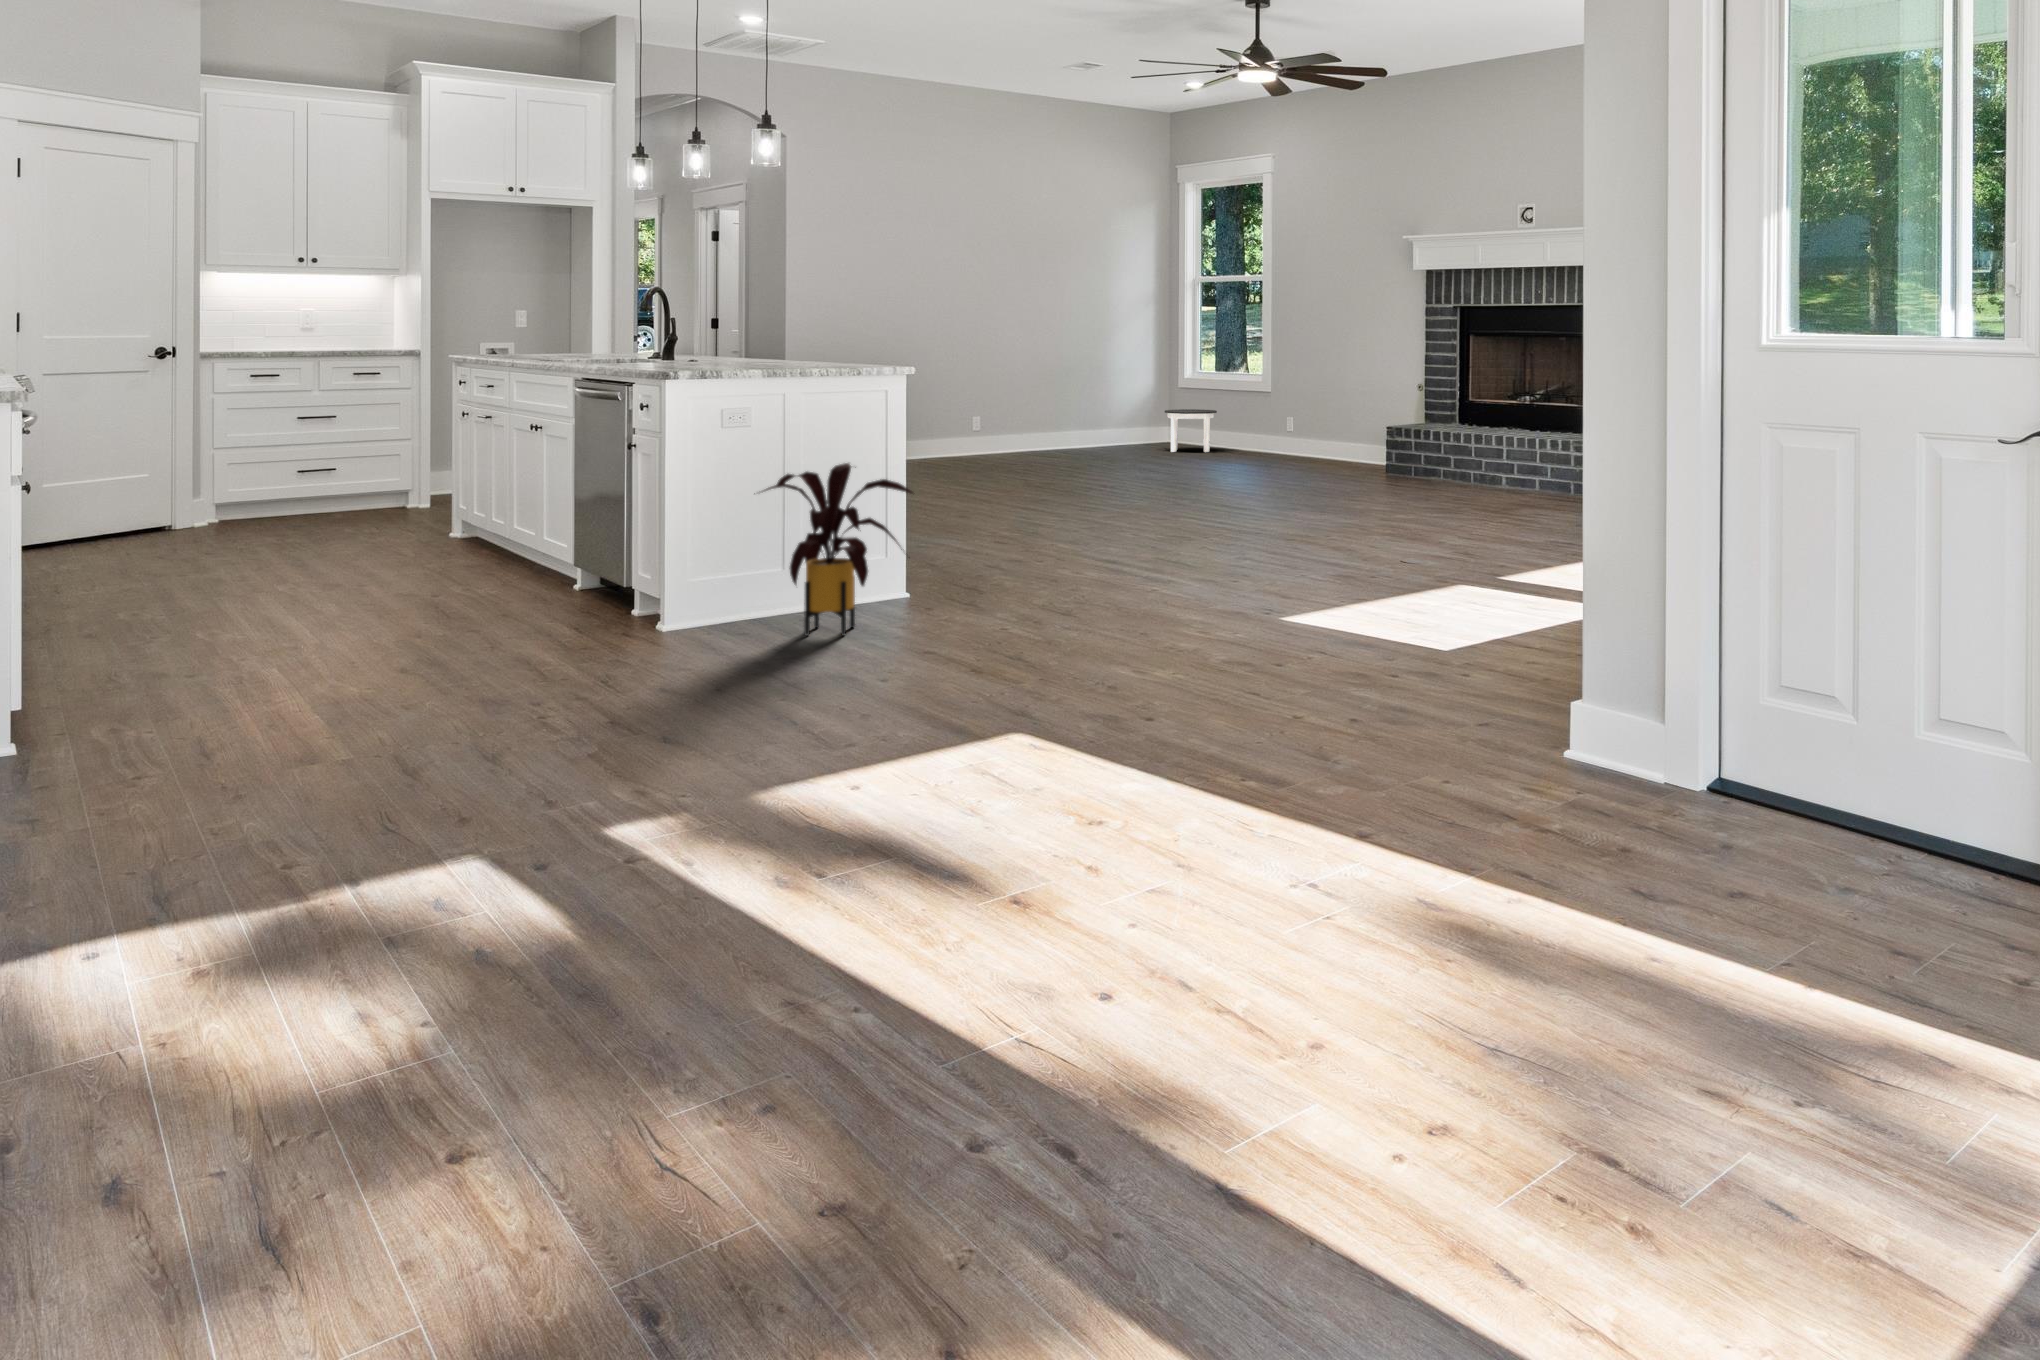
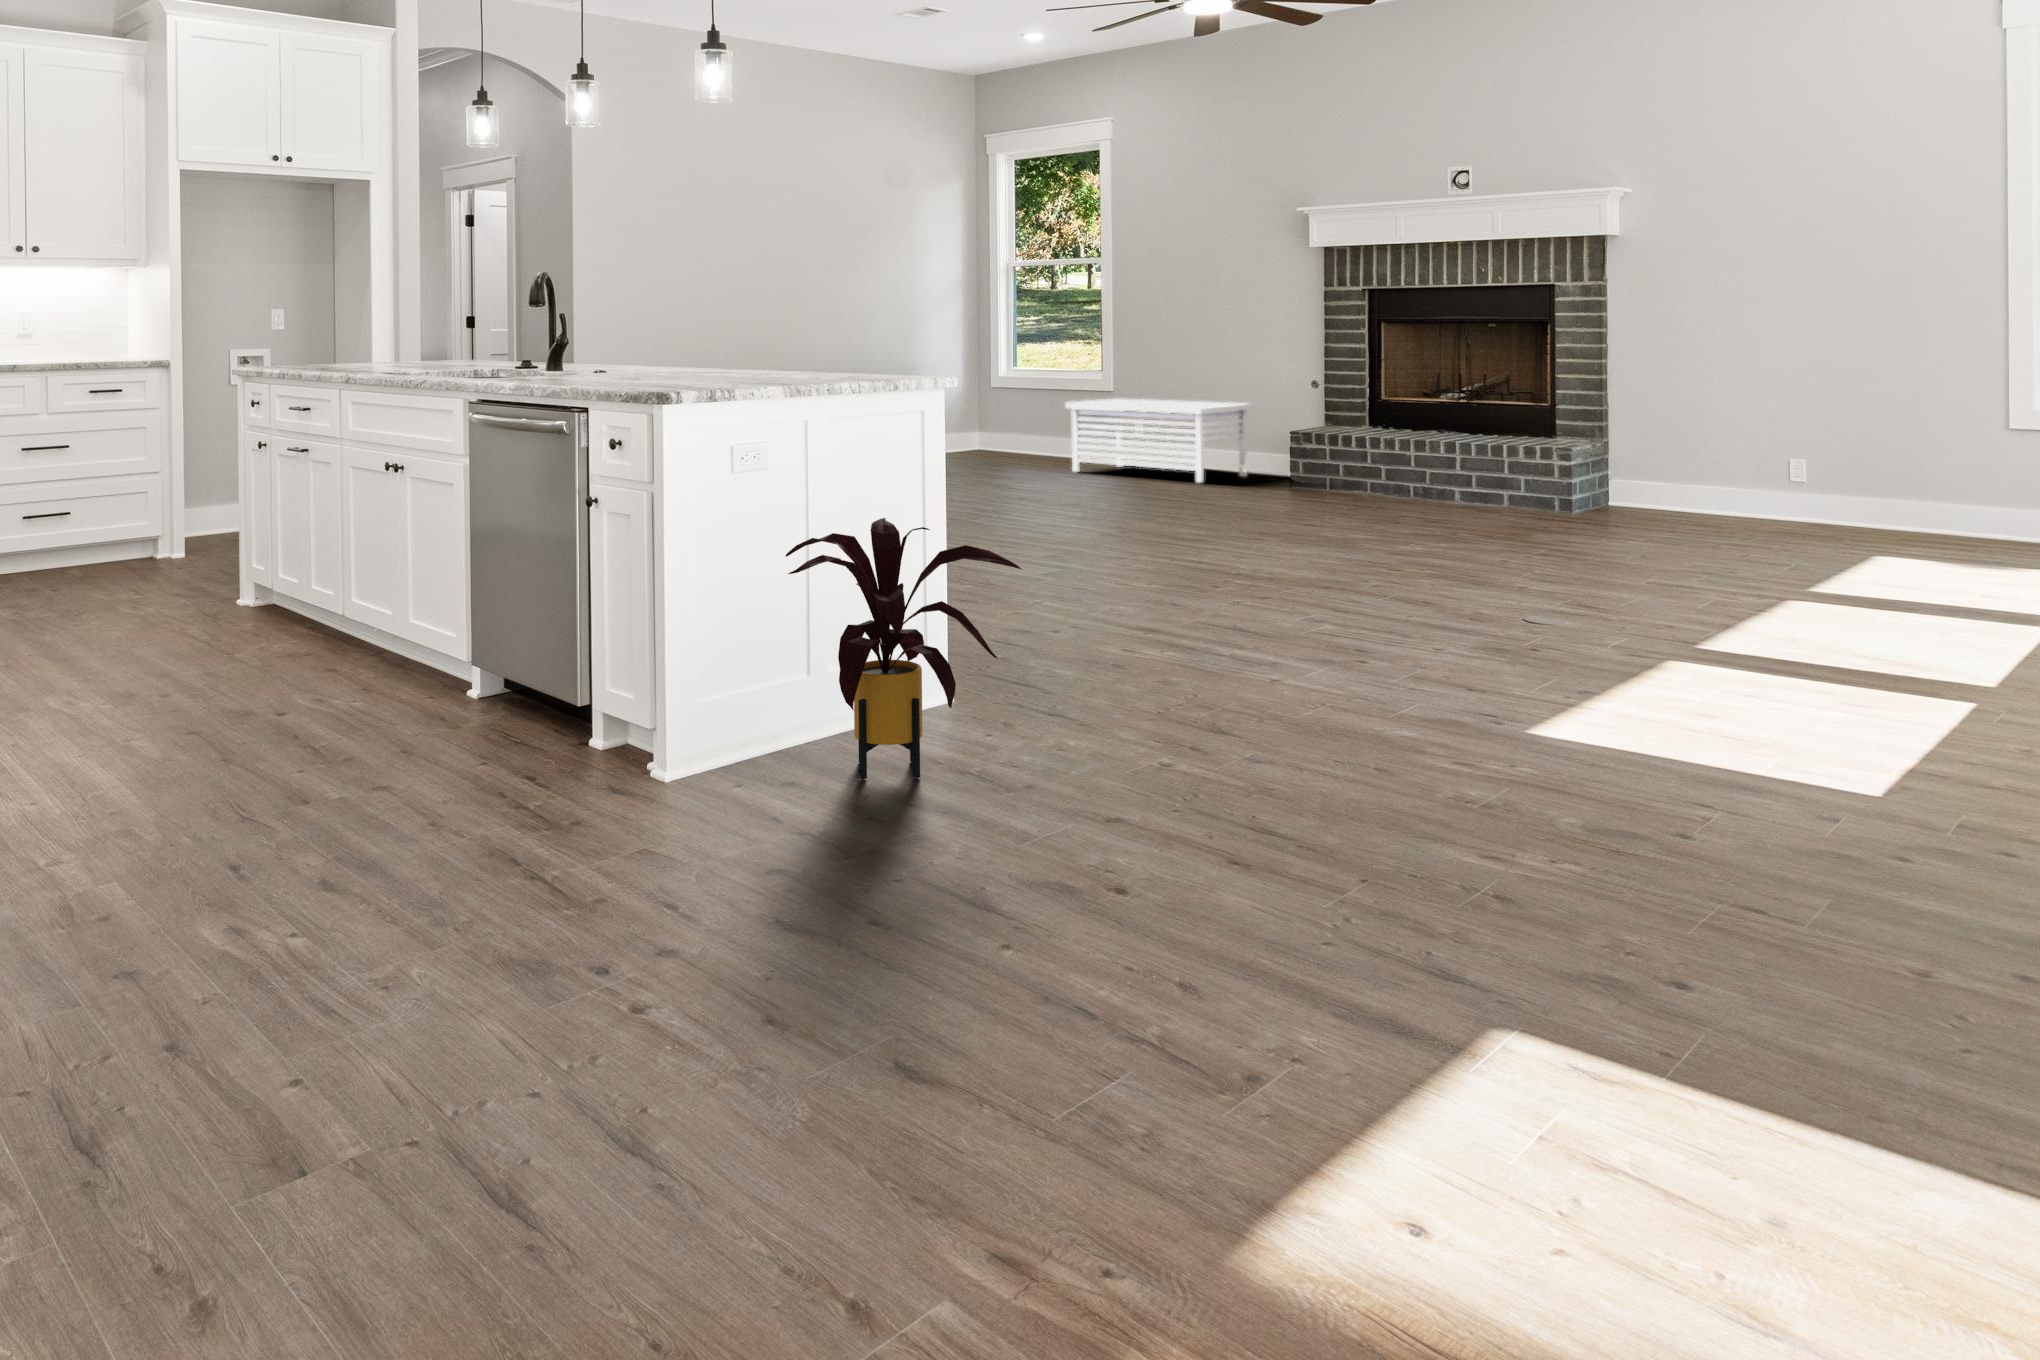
storage bench: none [1215,398,1366,469] -> present [1065,398,1251,483]
round table: present [1165,409,1217,452] -> none [991,413,1052,463]

